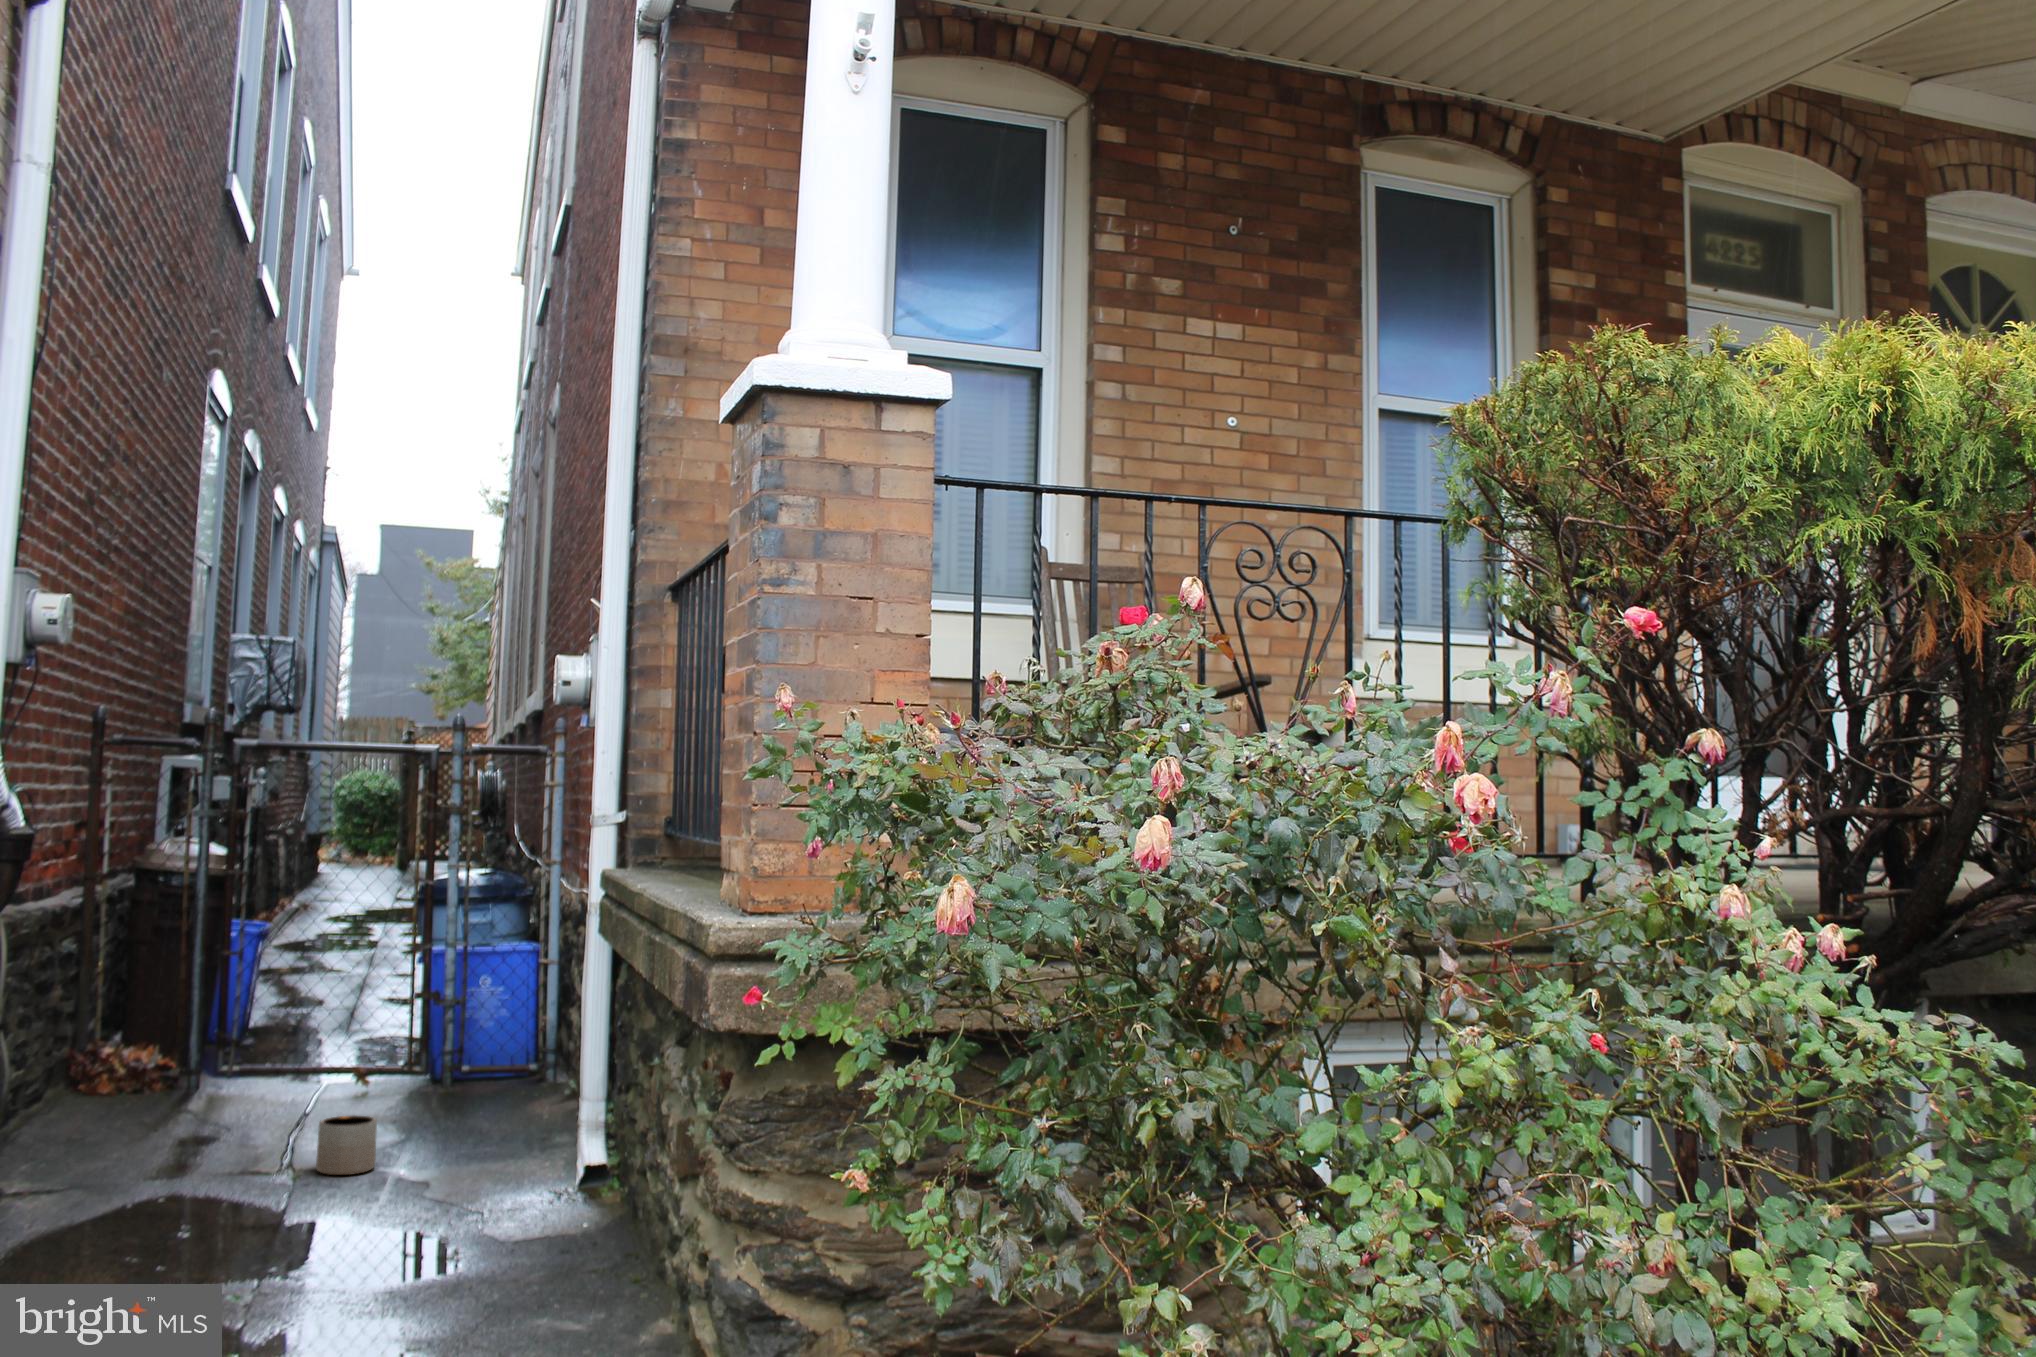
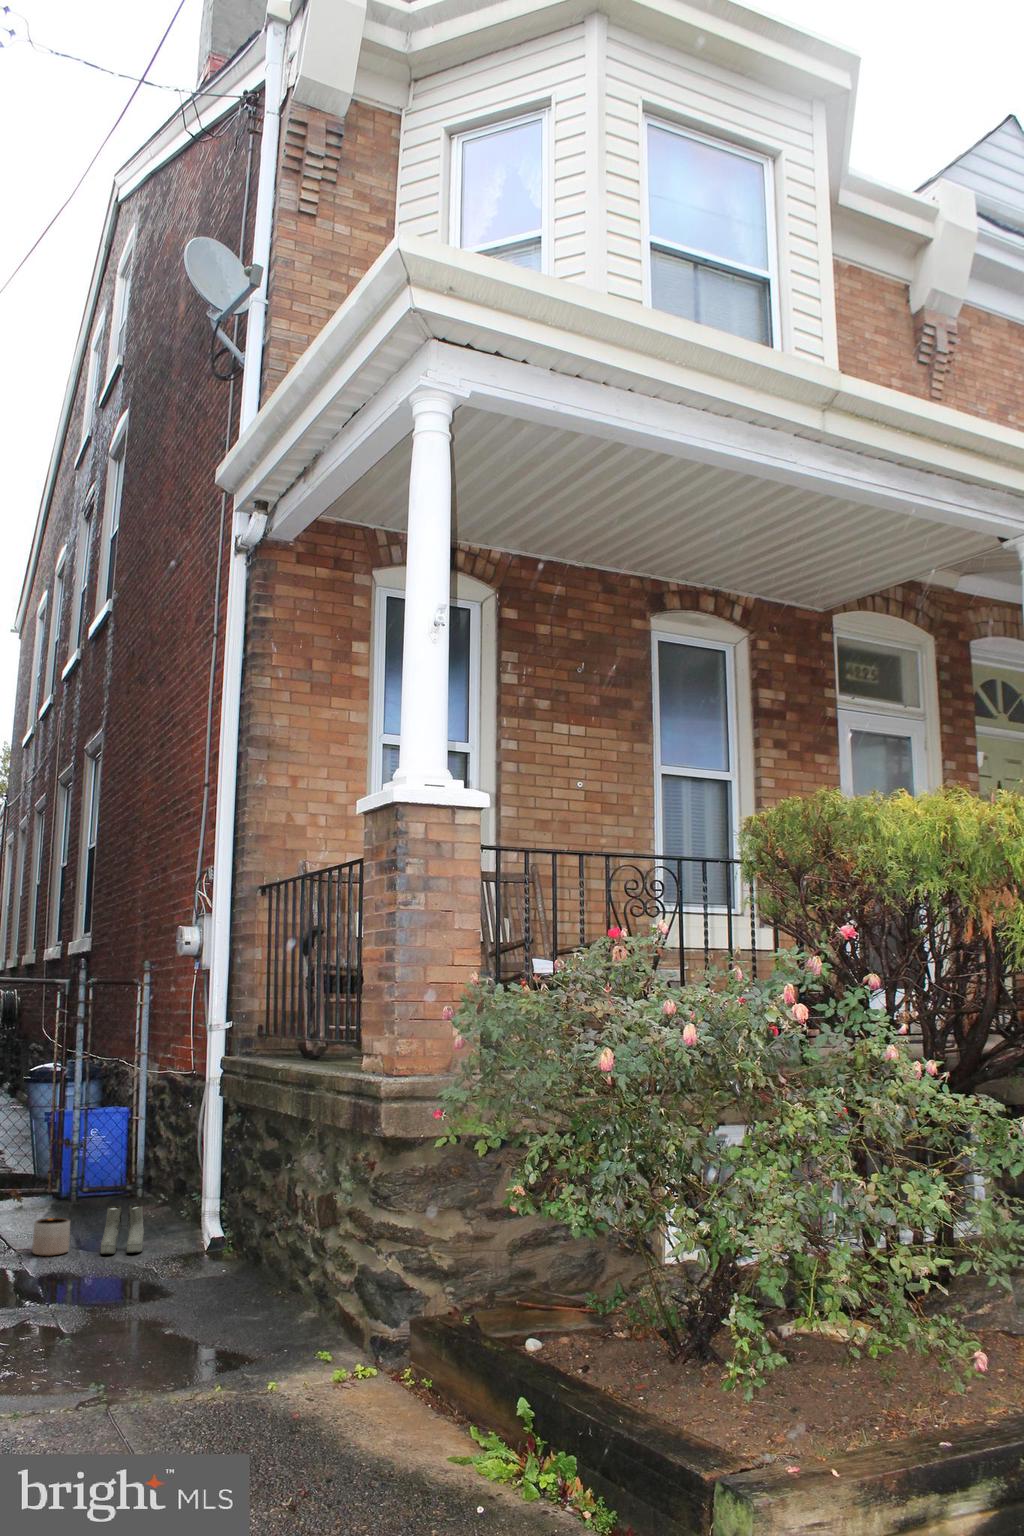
boots: none [419,1100,495,1177] -> present [101,1205,144,1254]

